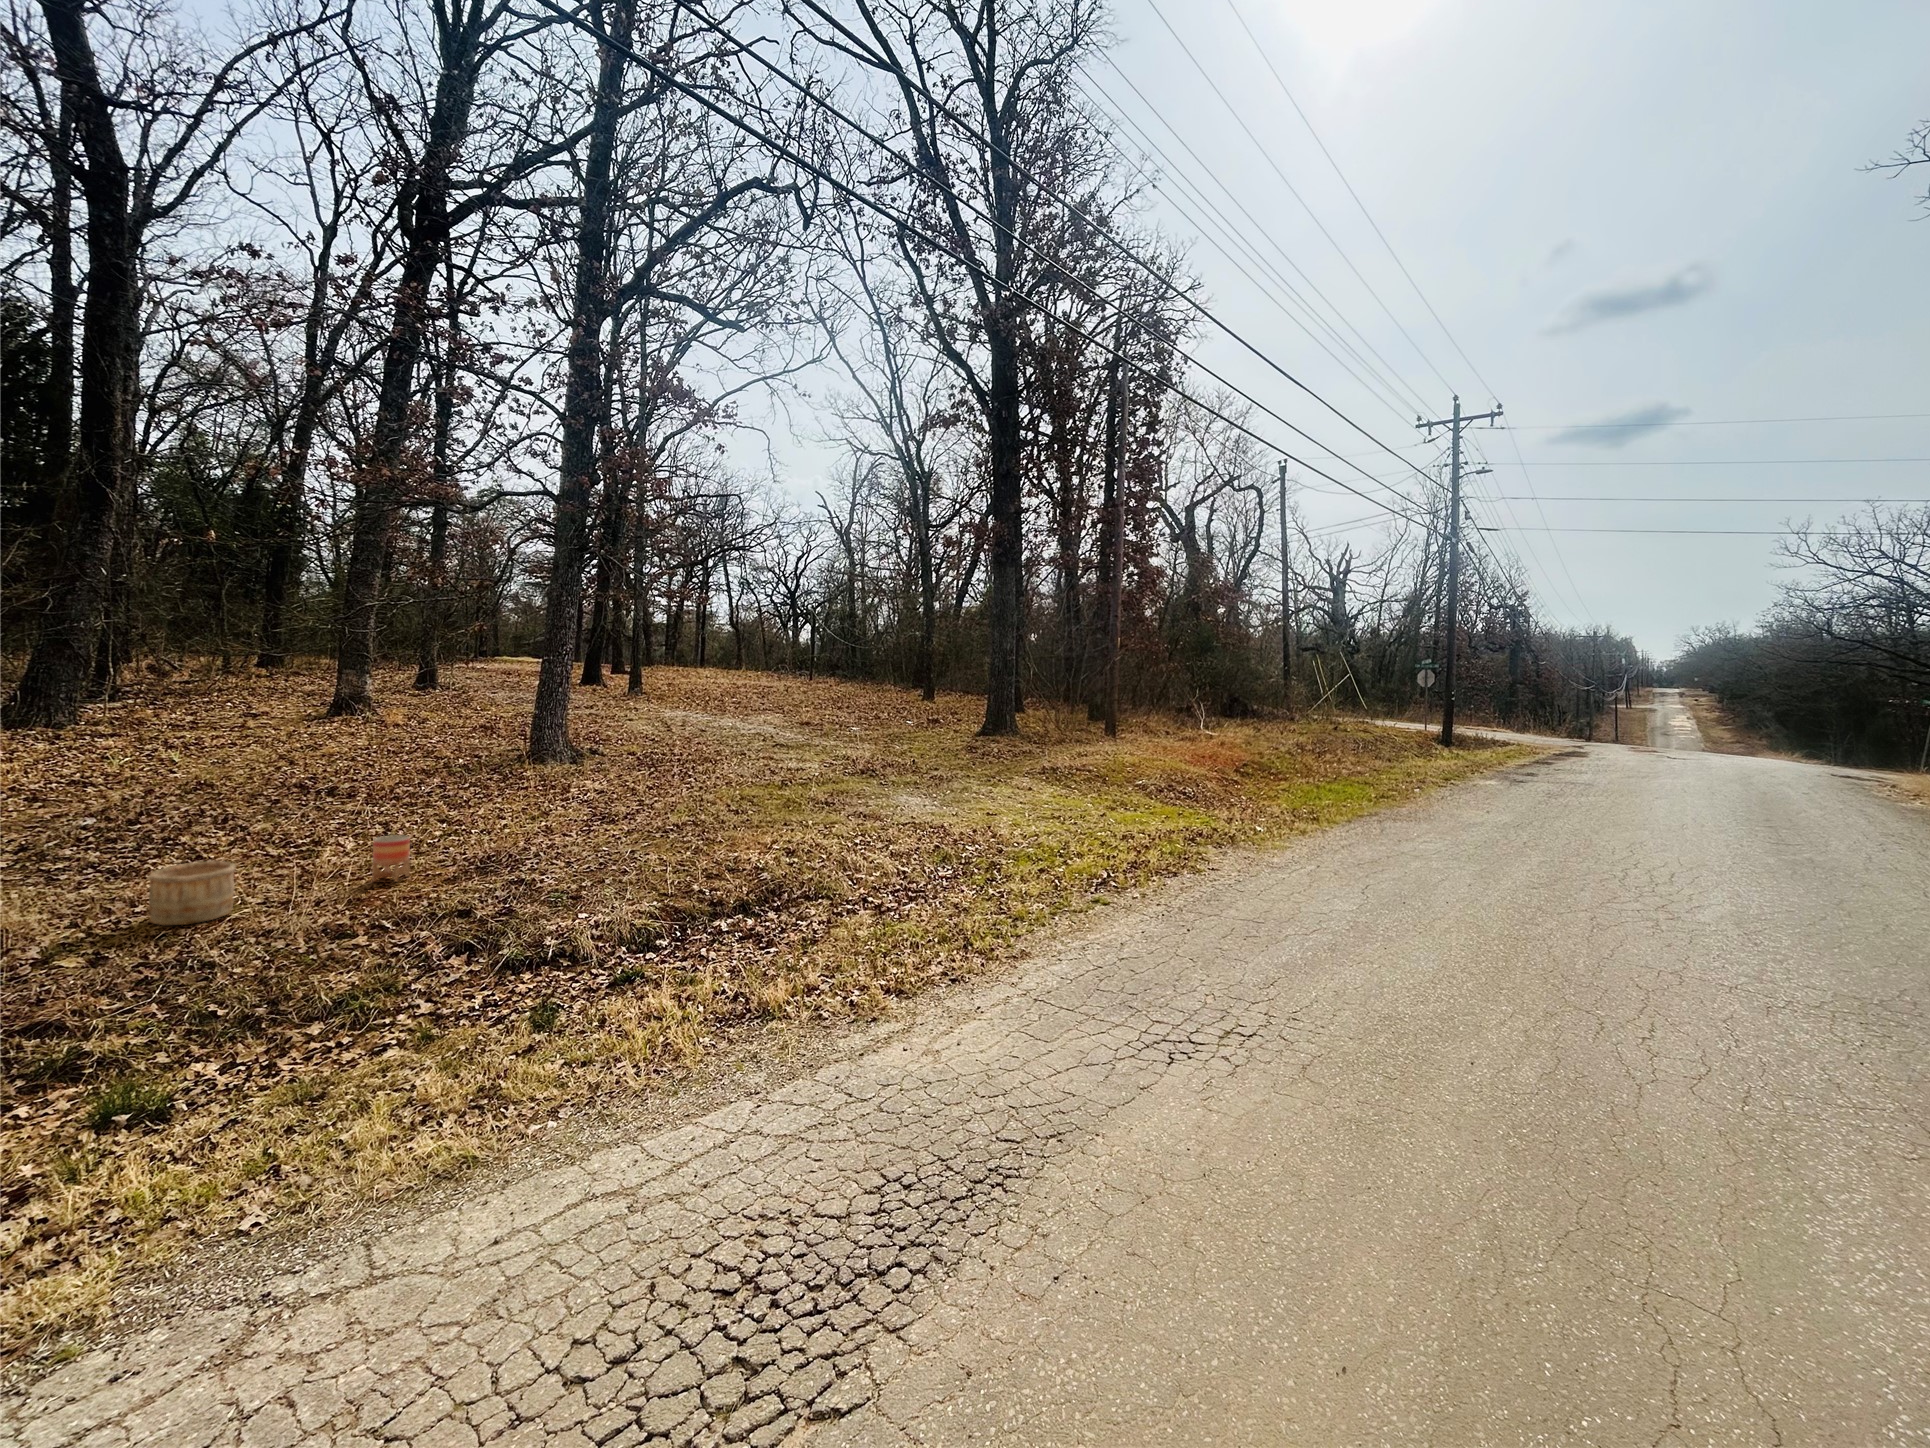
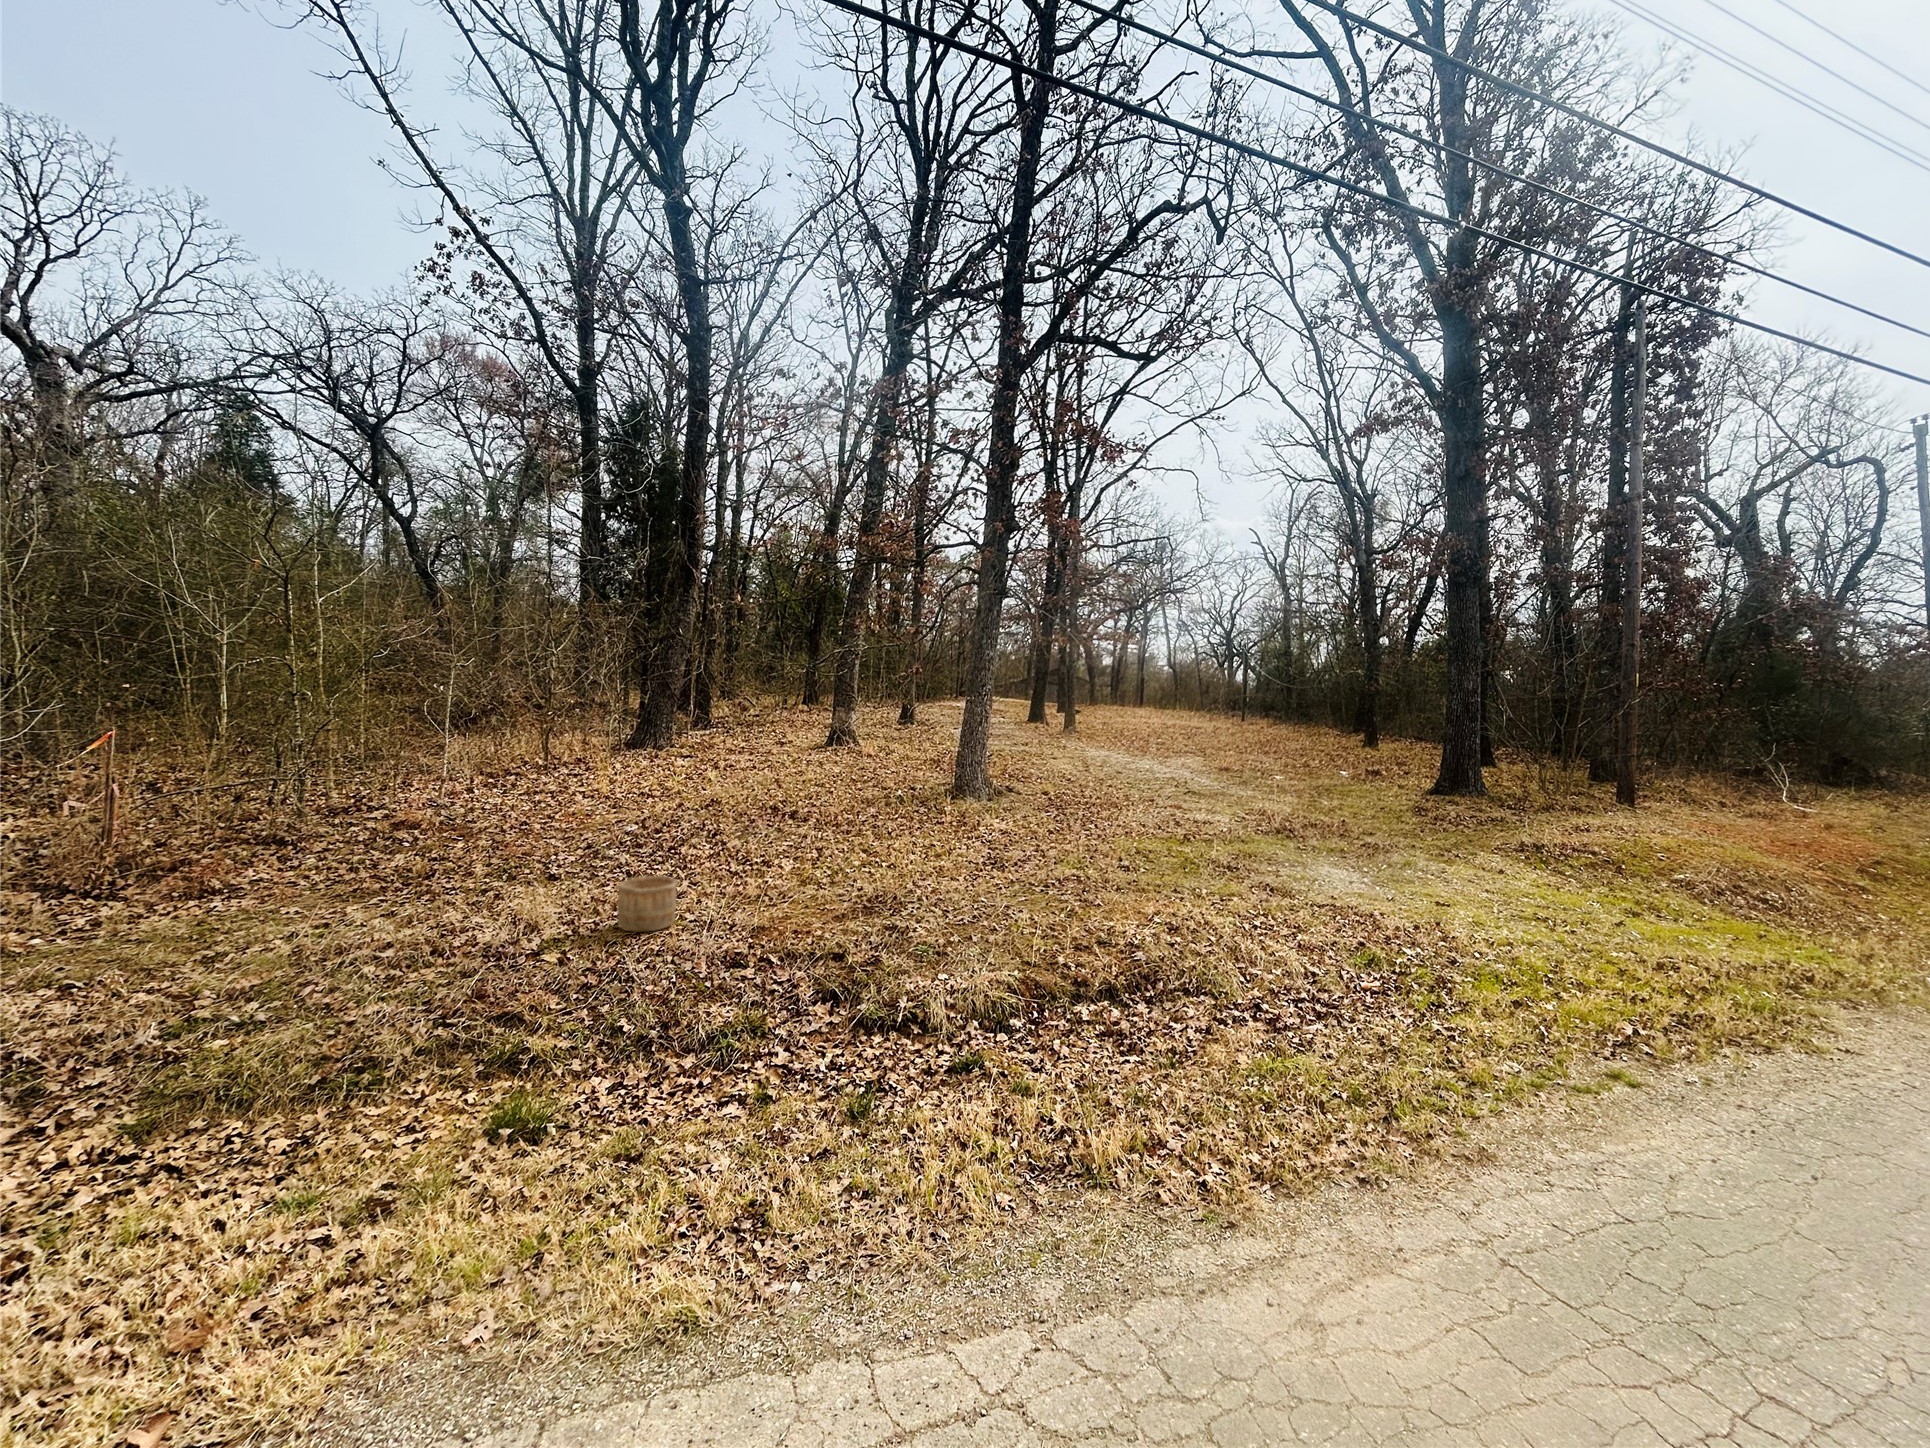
planter: present [372,835,410,882] -> none [781,866,812,912]

